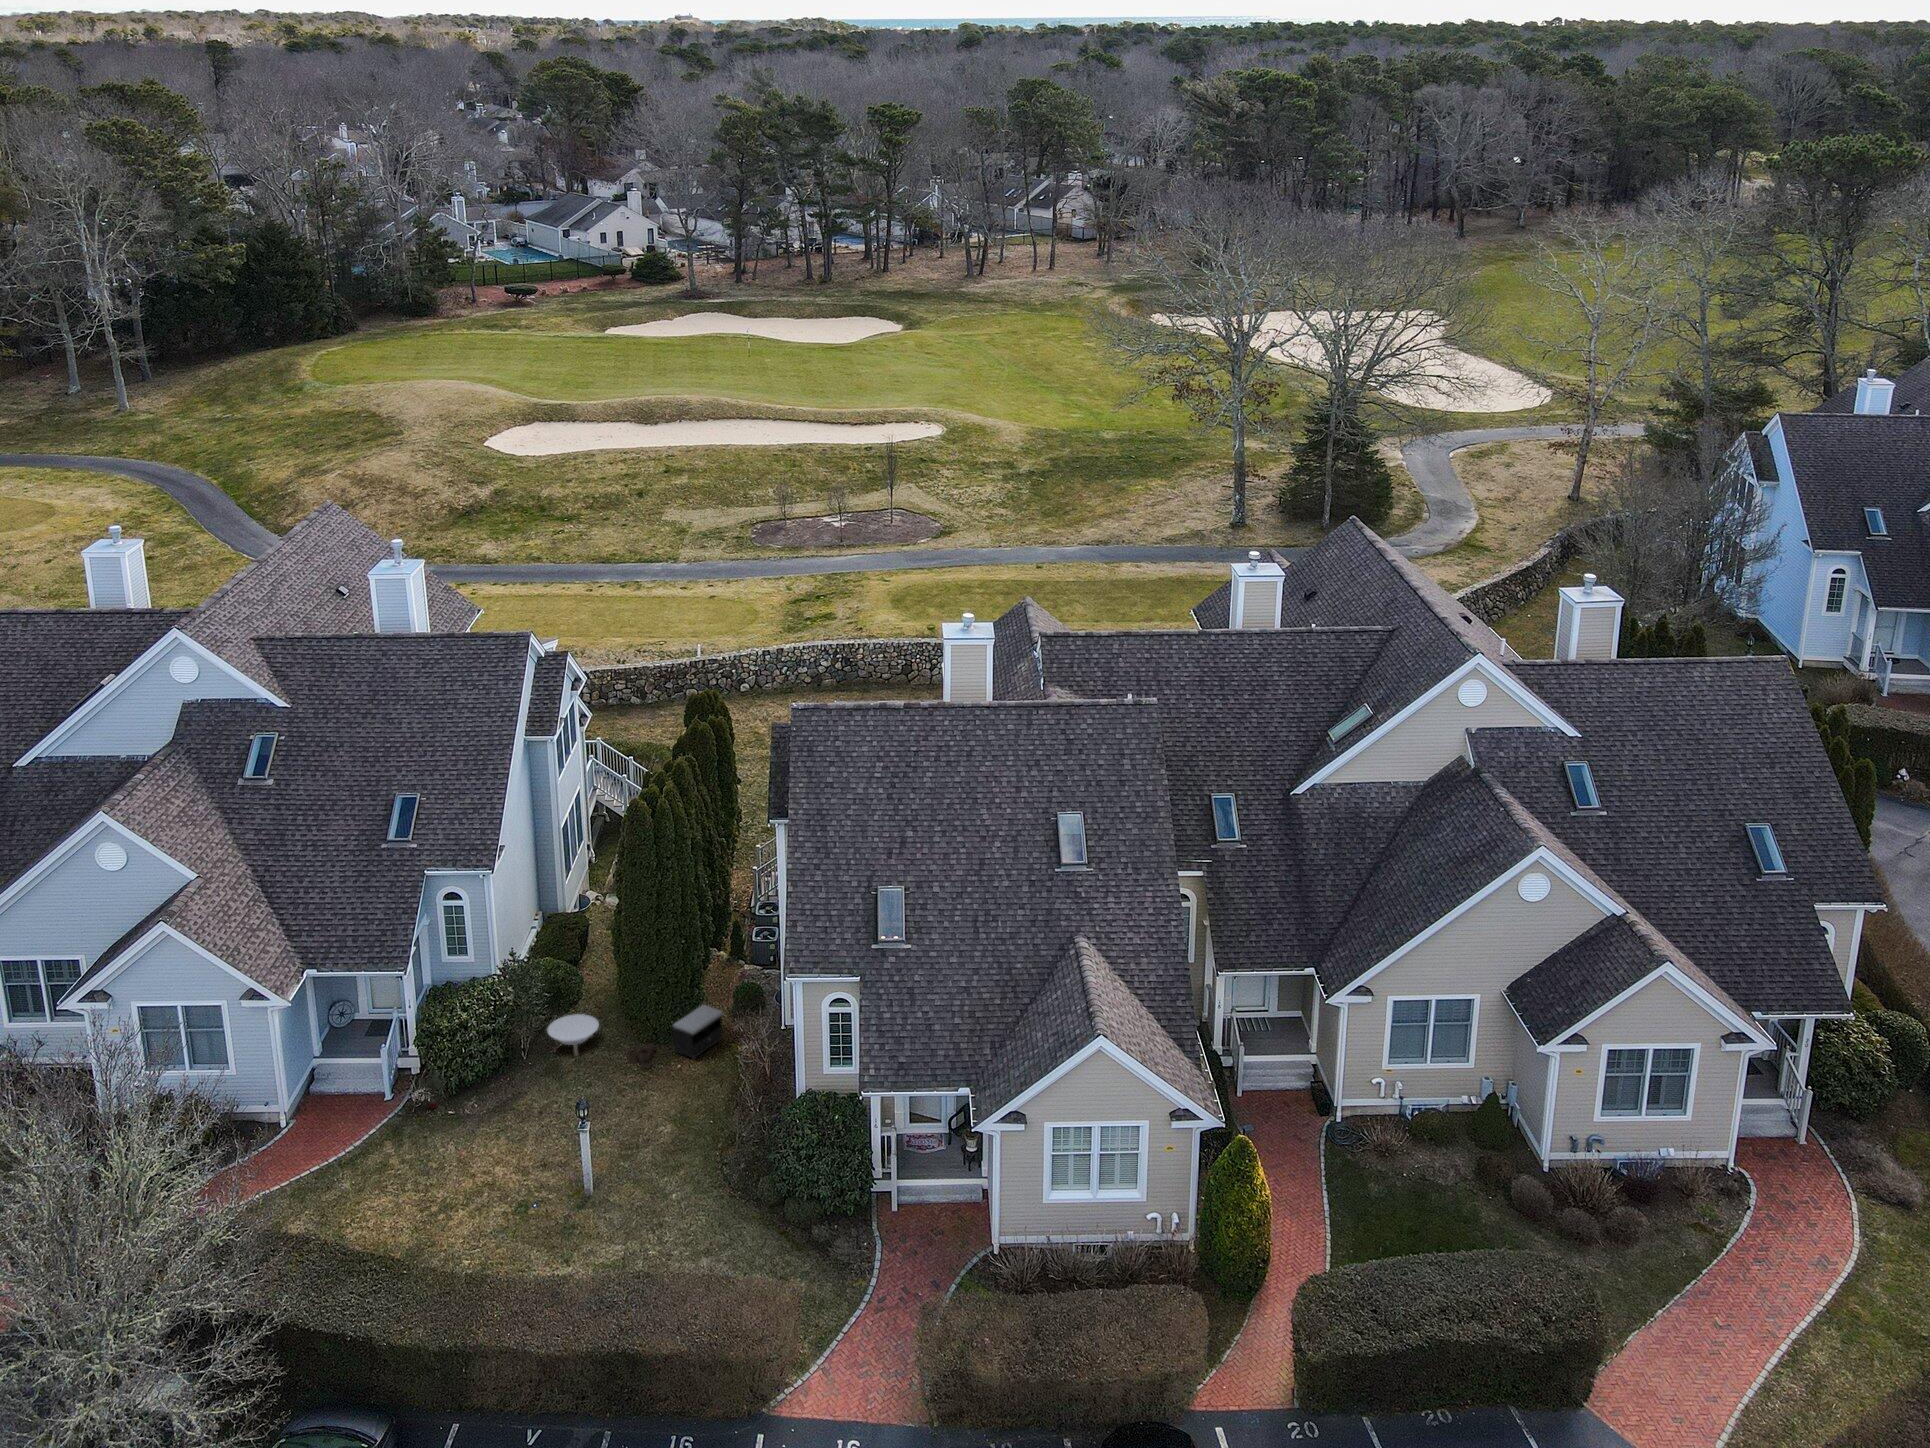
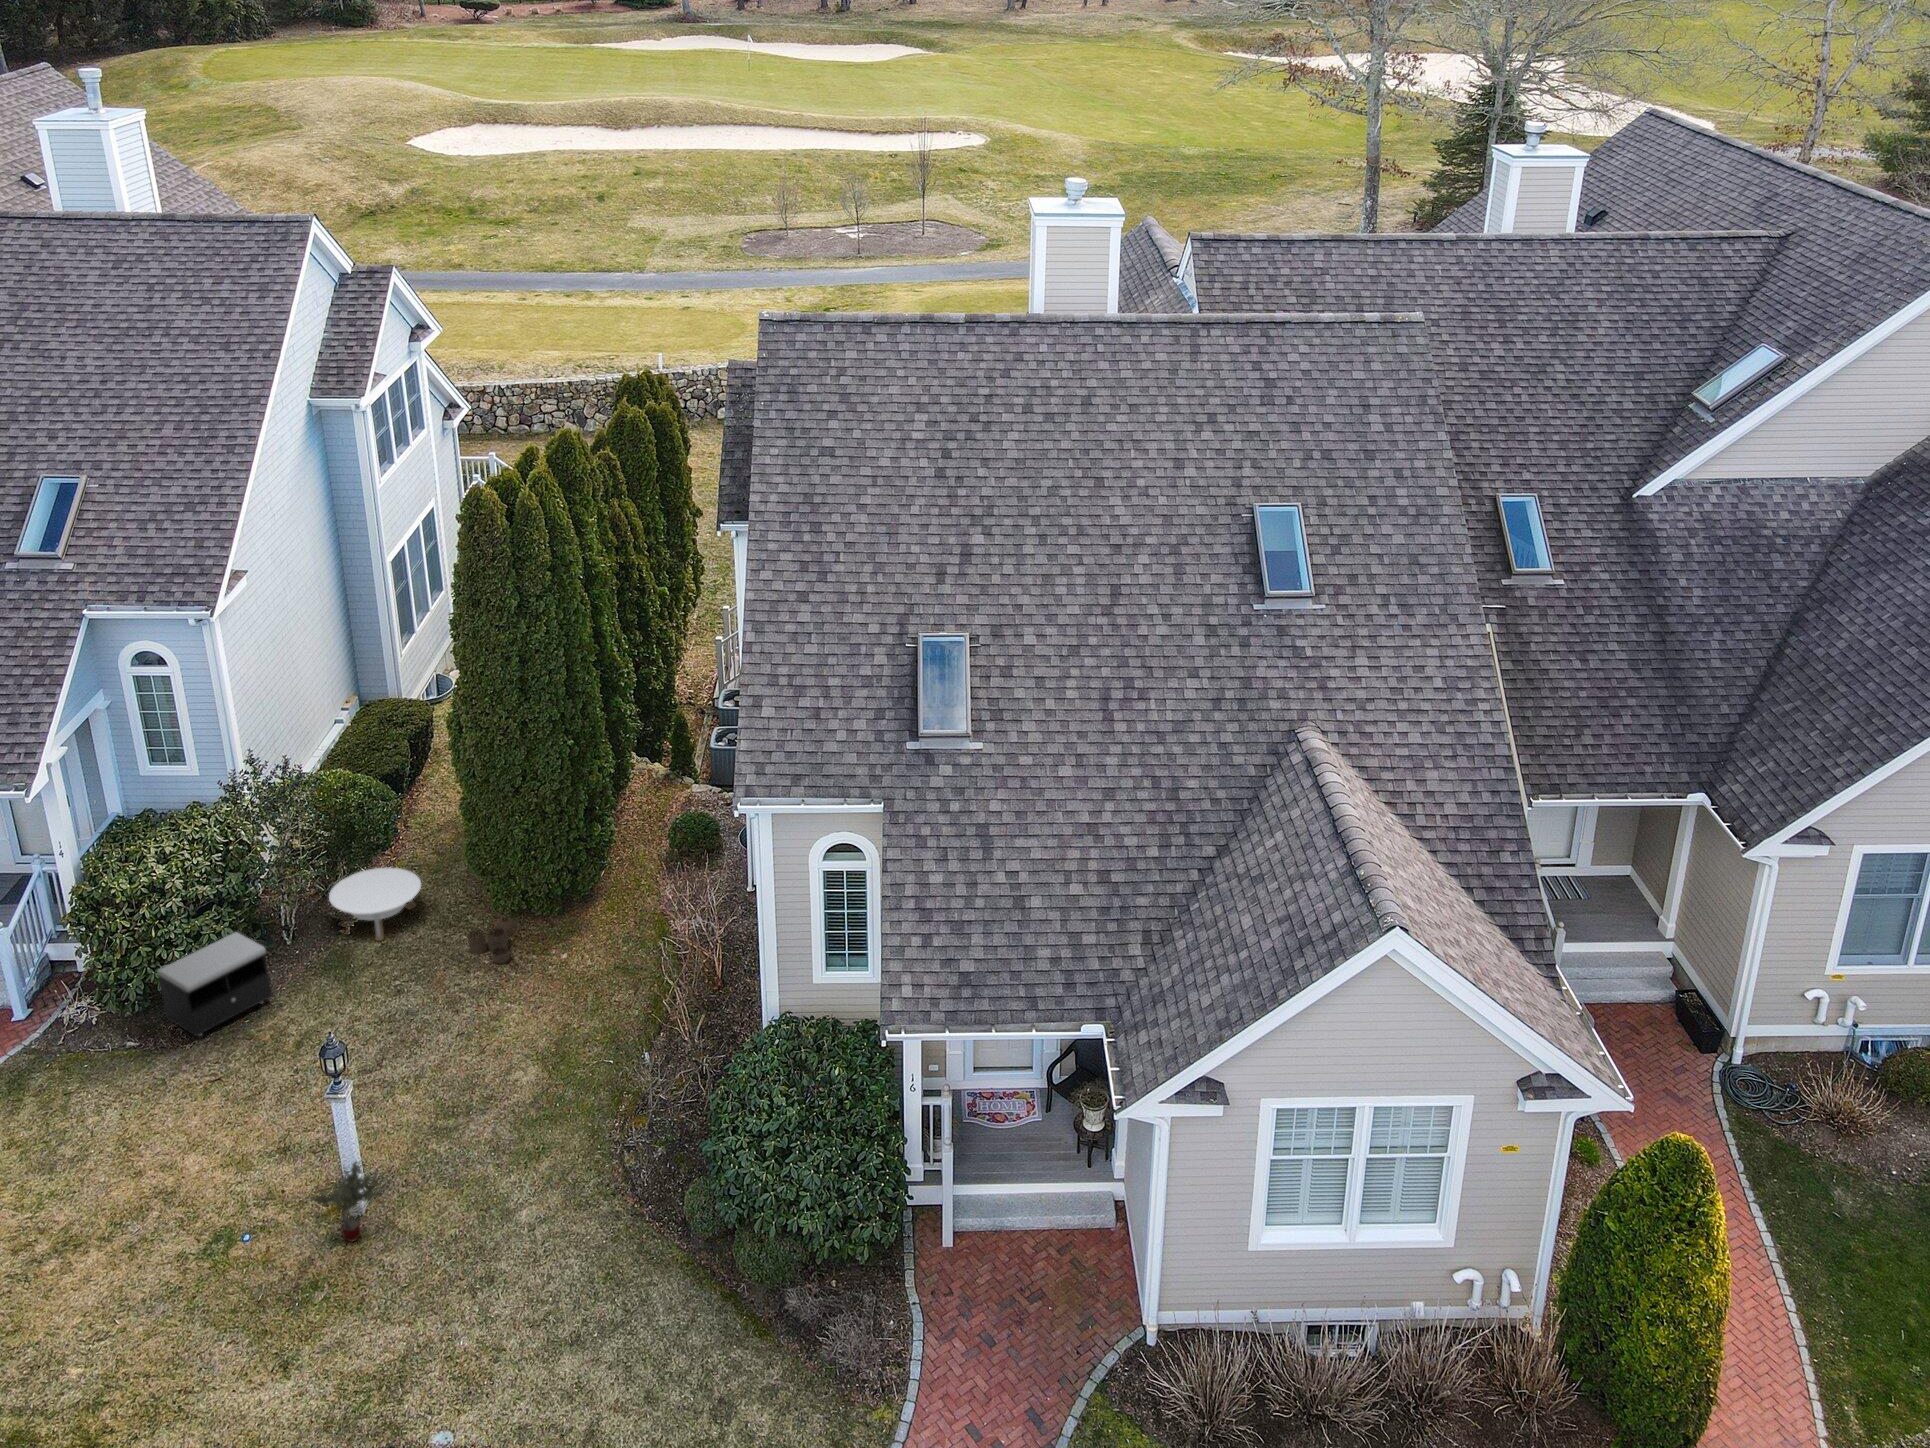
storage bench: present [673,1005,724,1058] -> present [157,932,273,1036]
potted tree: present [419,1071,445,1109] -> present [310,1161,380,1241]

